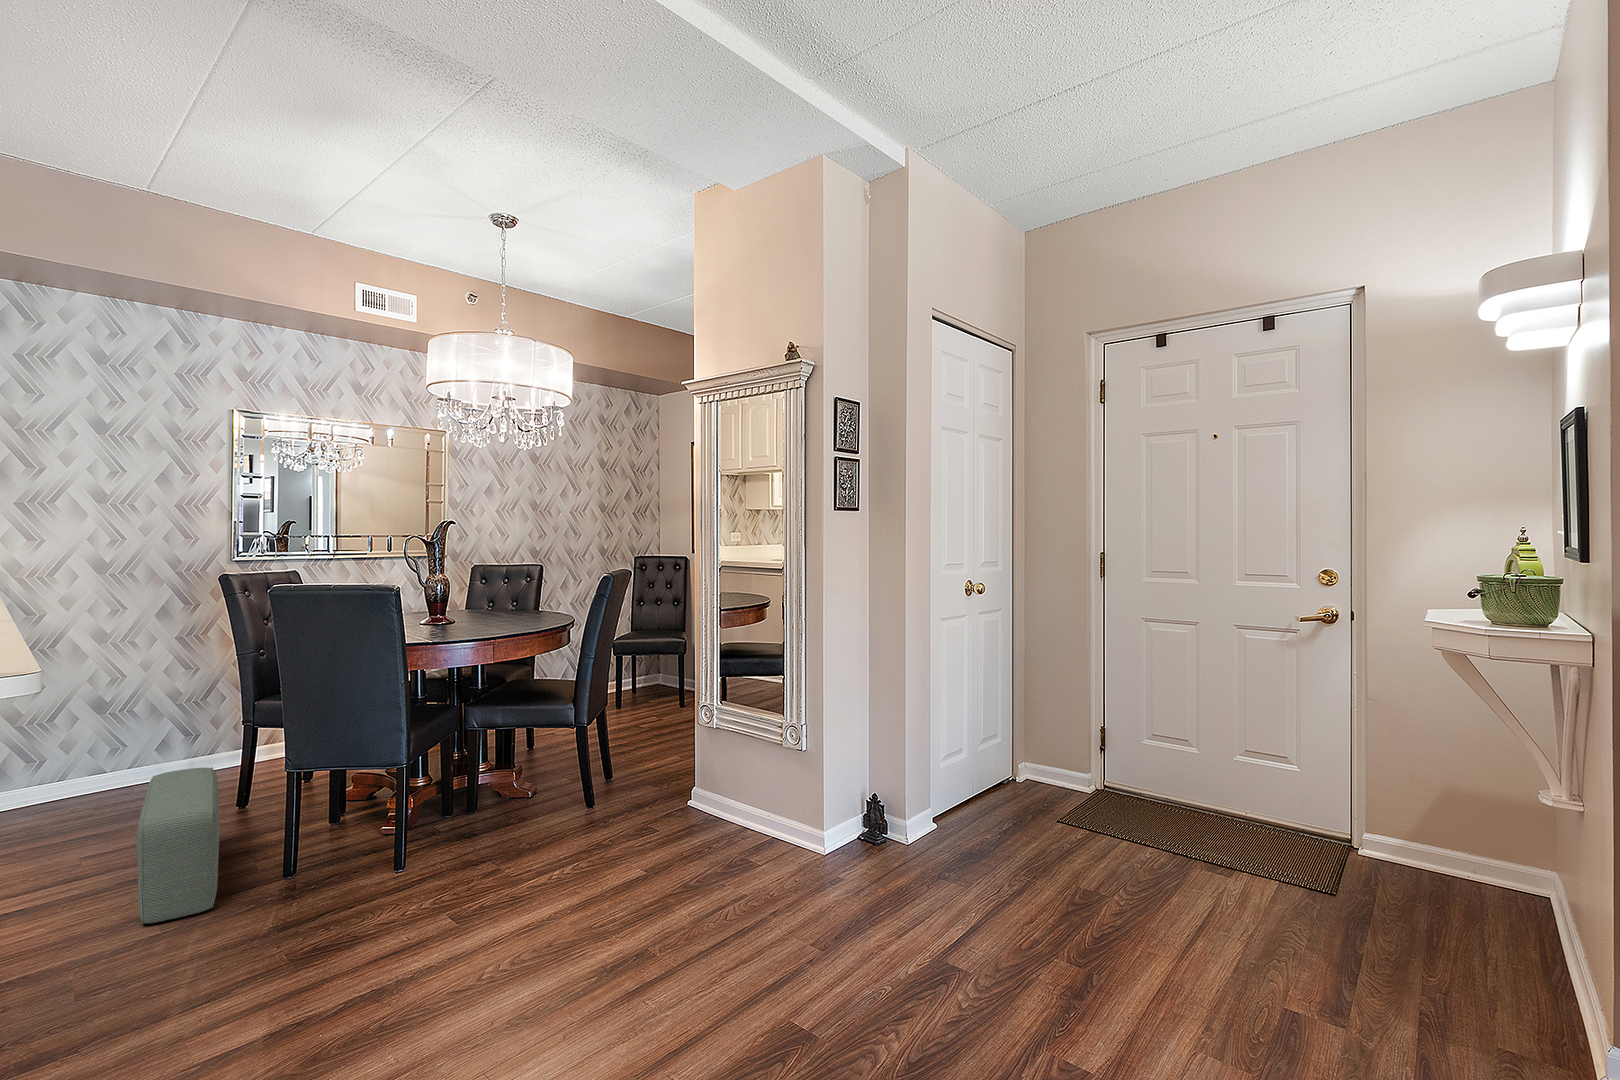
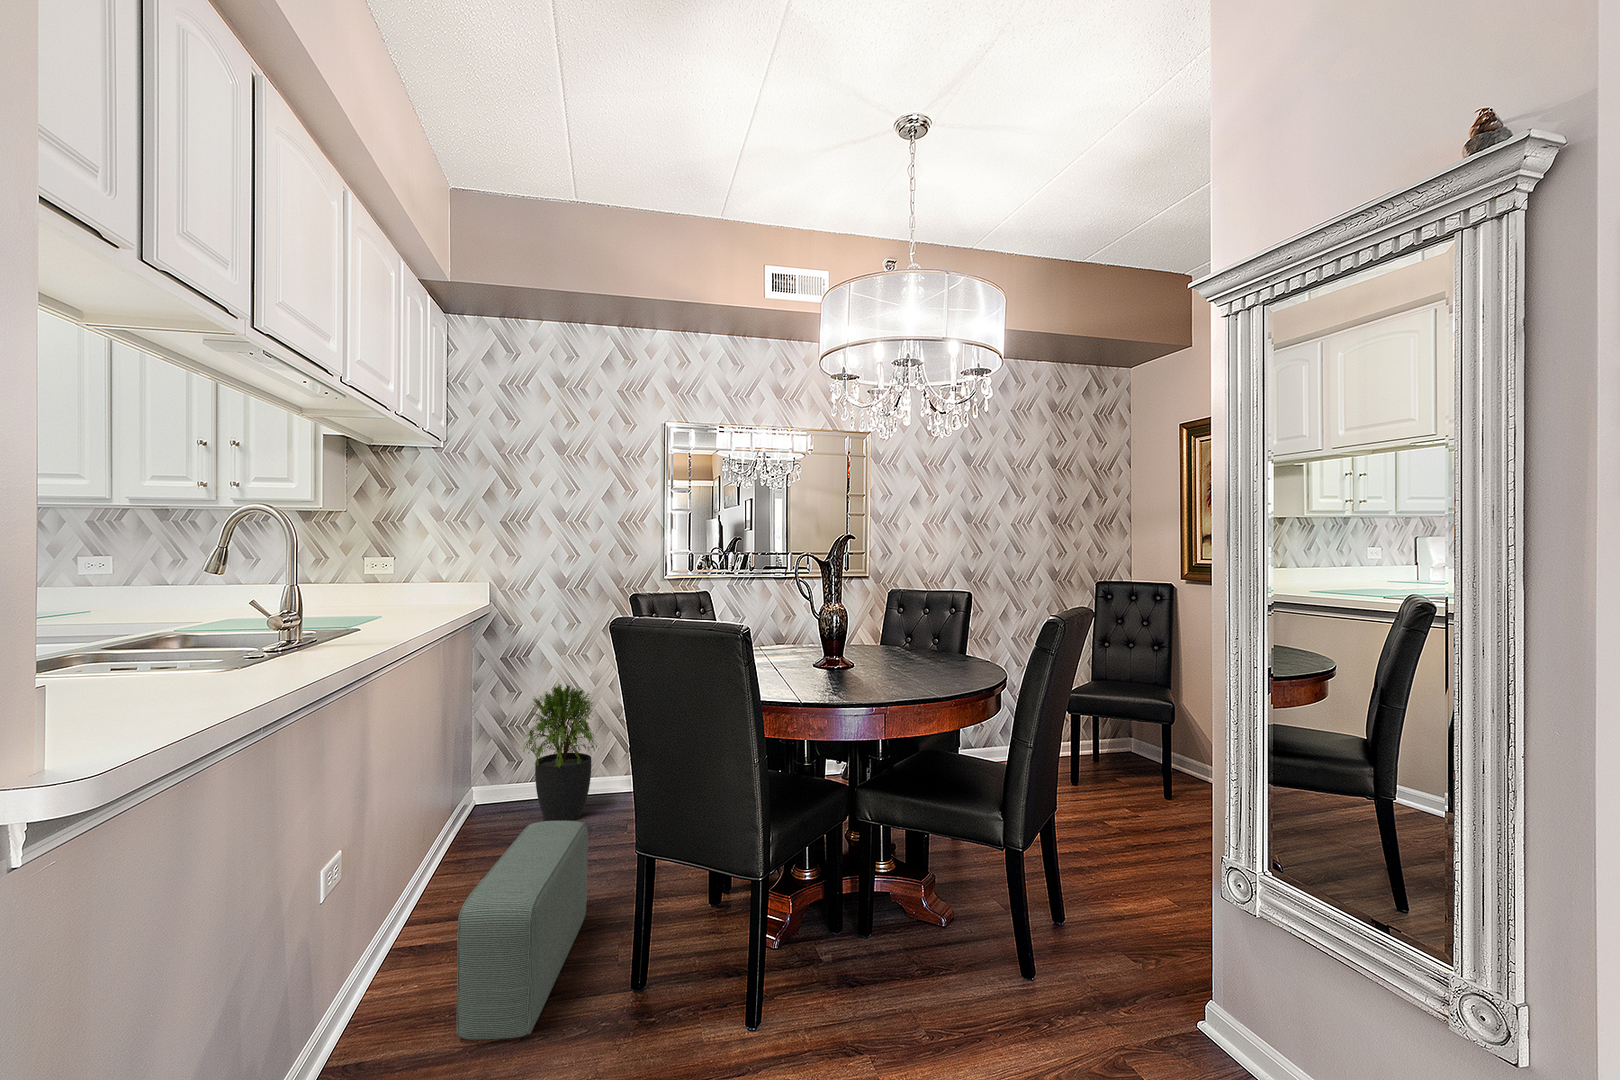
potted plant: none [69,665,174,803] -> present [523,683,597,821]

